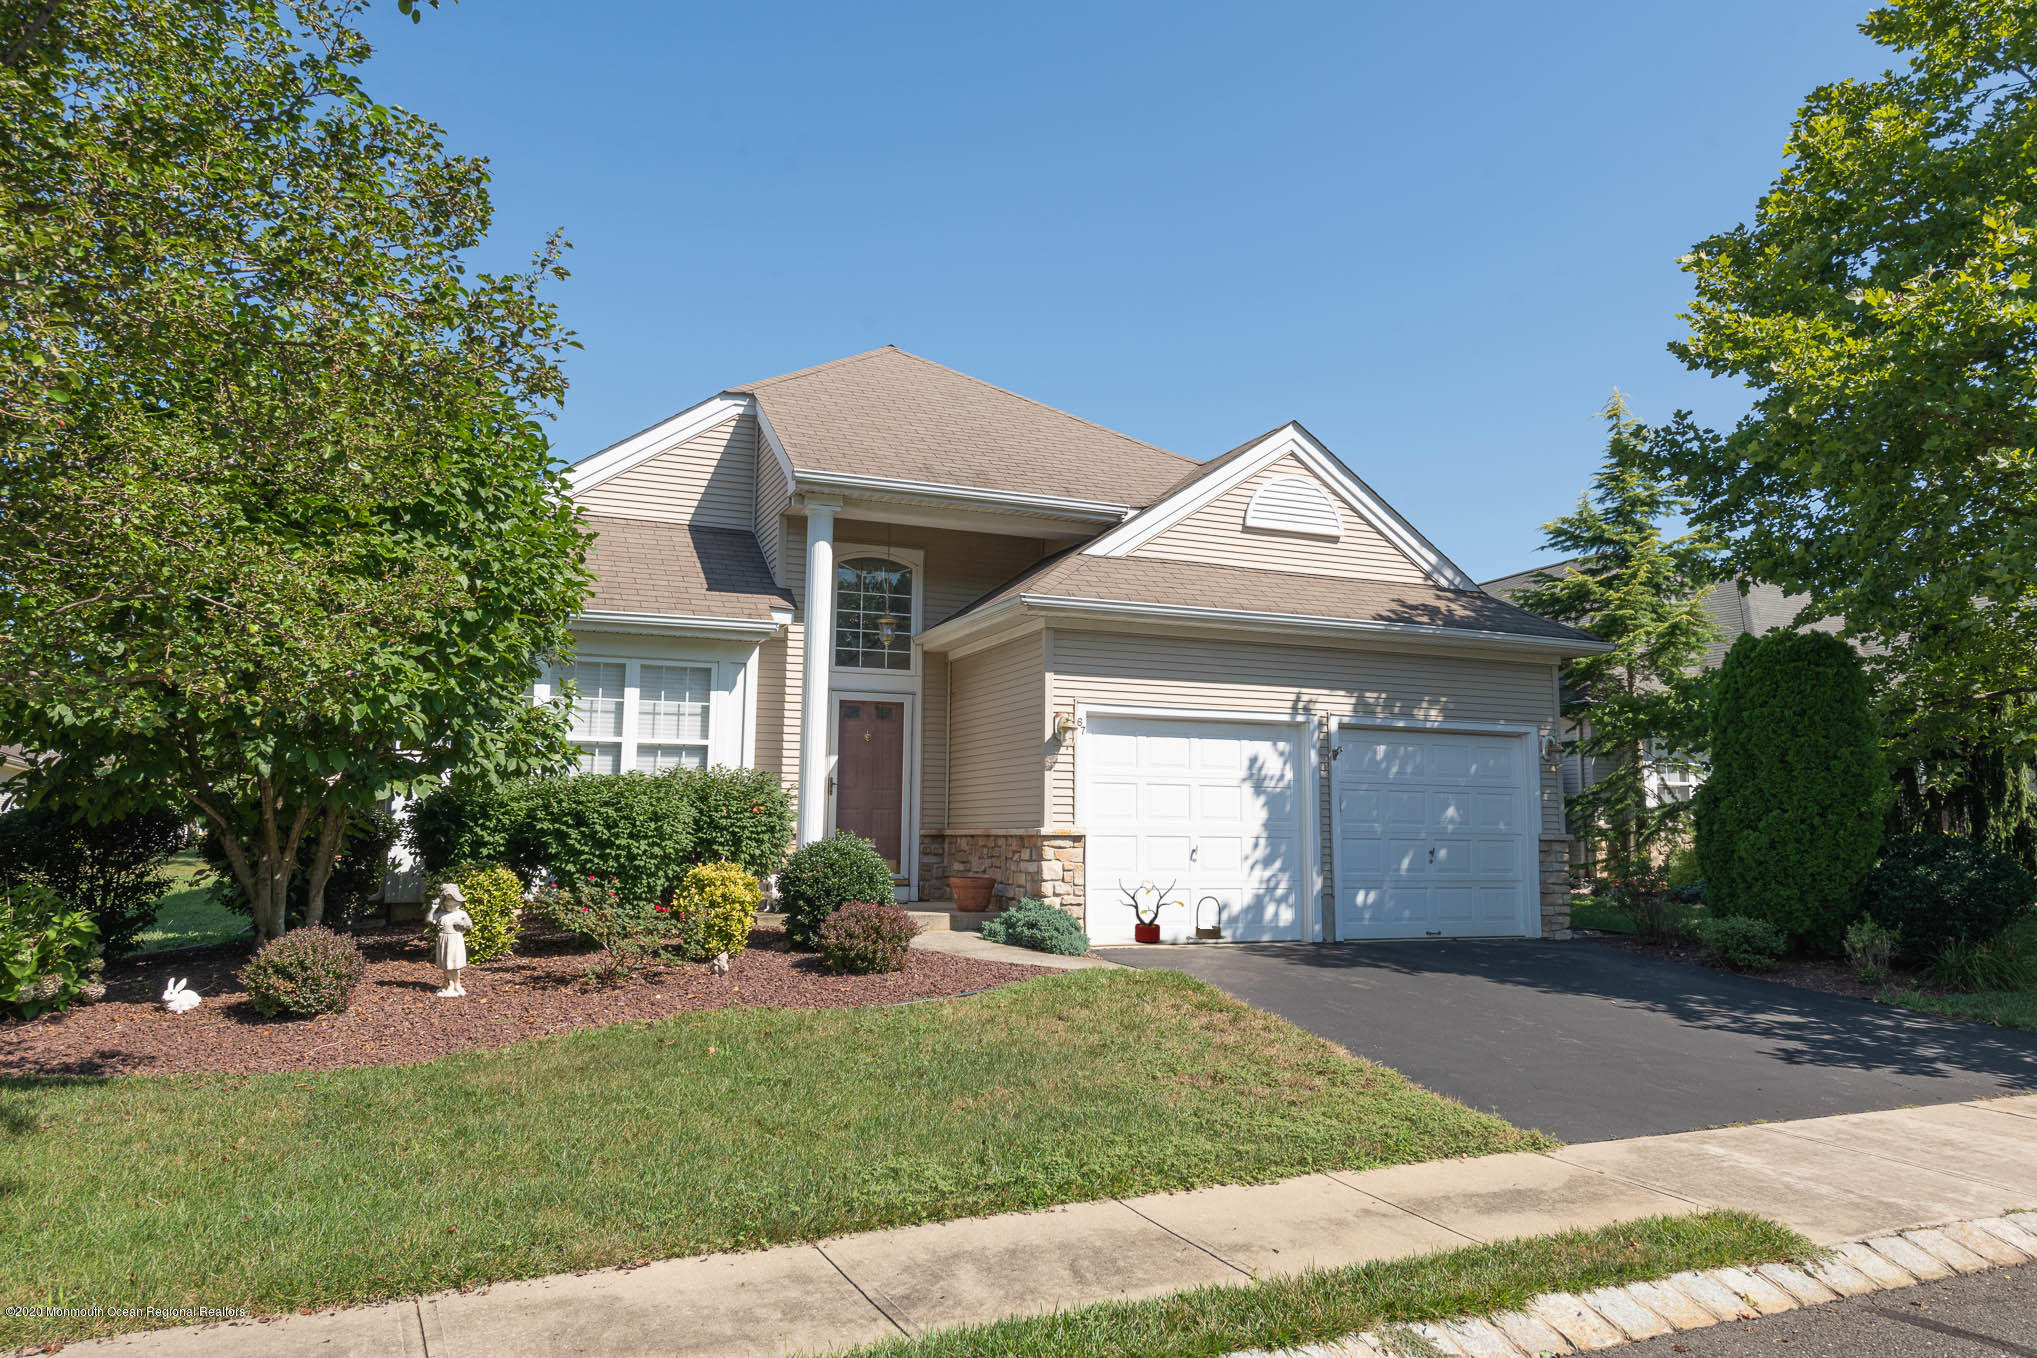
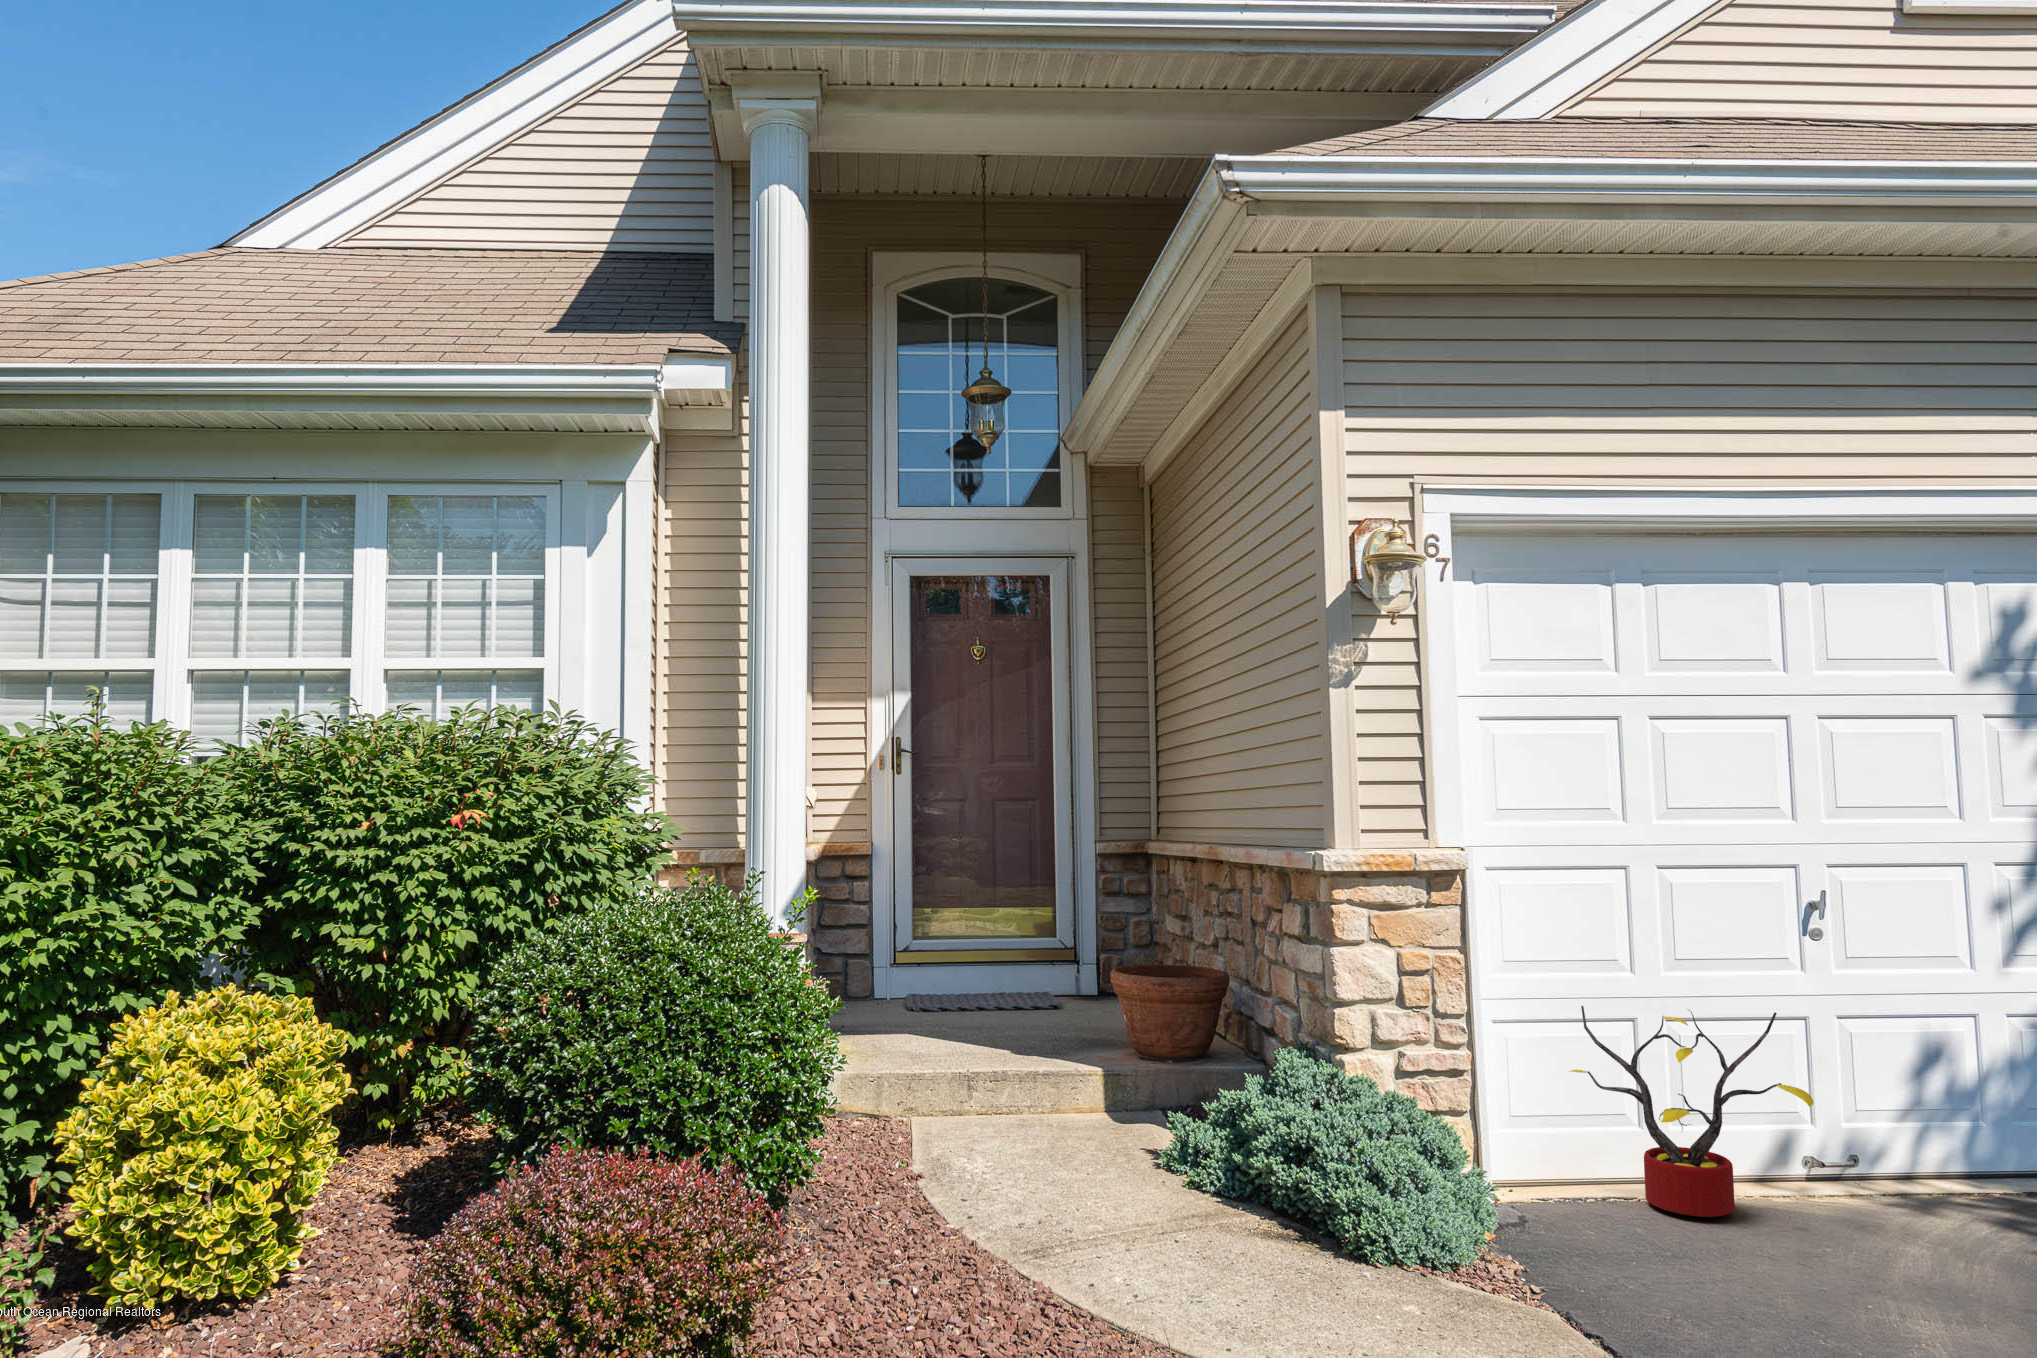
basket: present [1195,896,1221,939] -> none [1846,1068,1943,1208]

